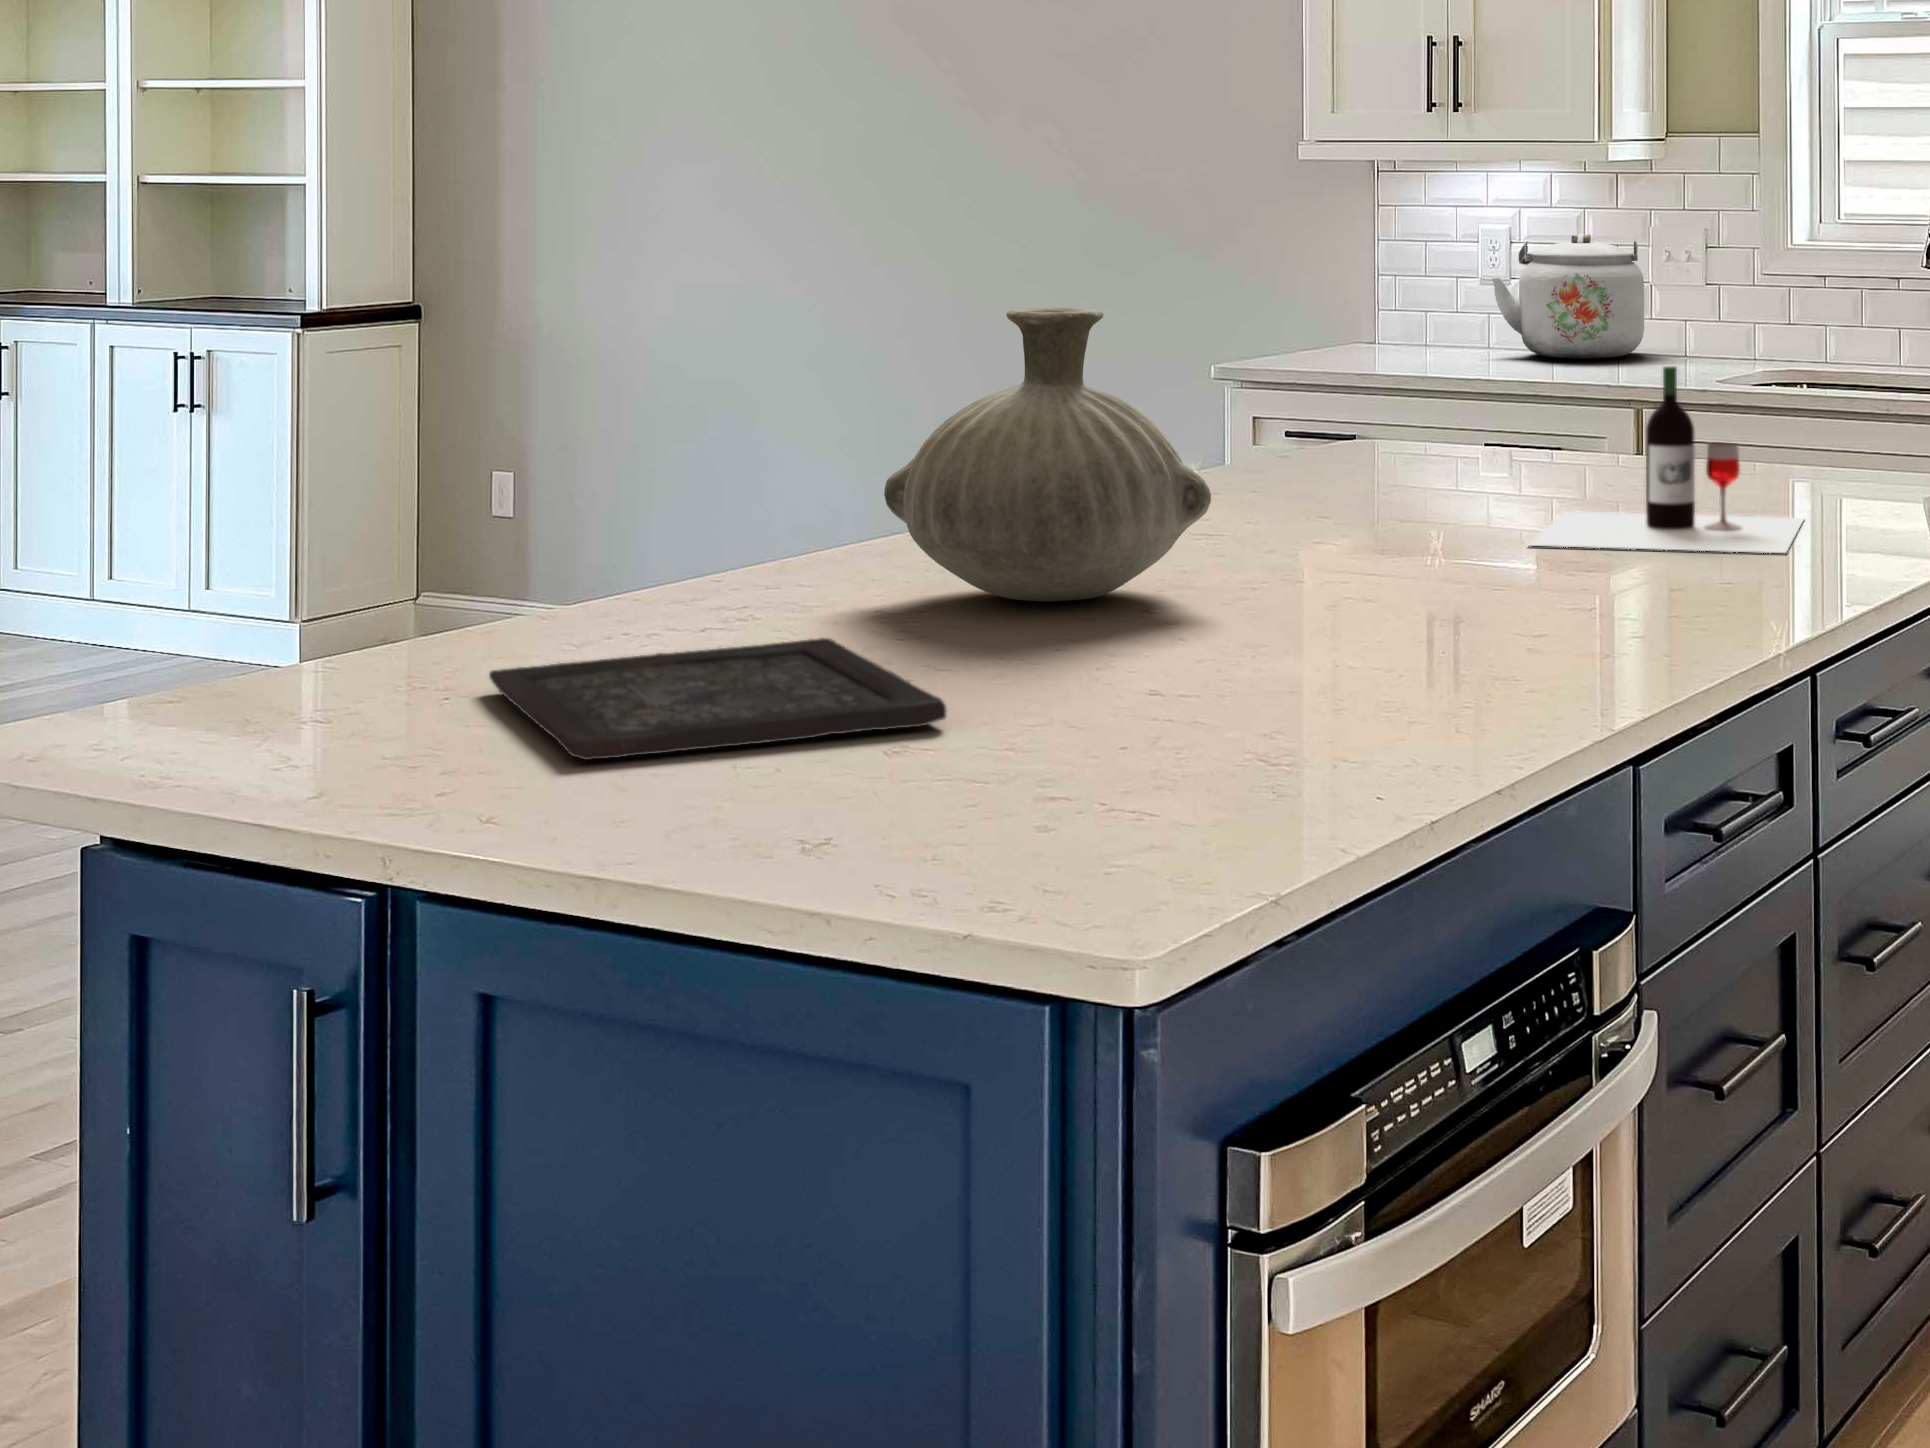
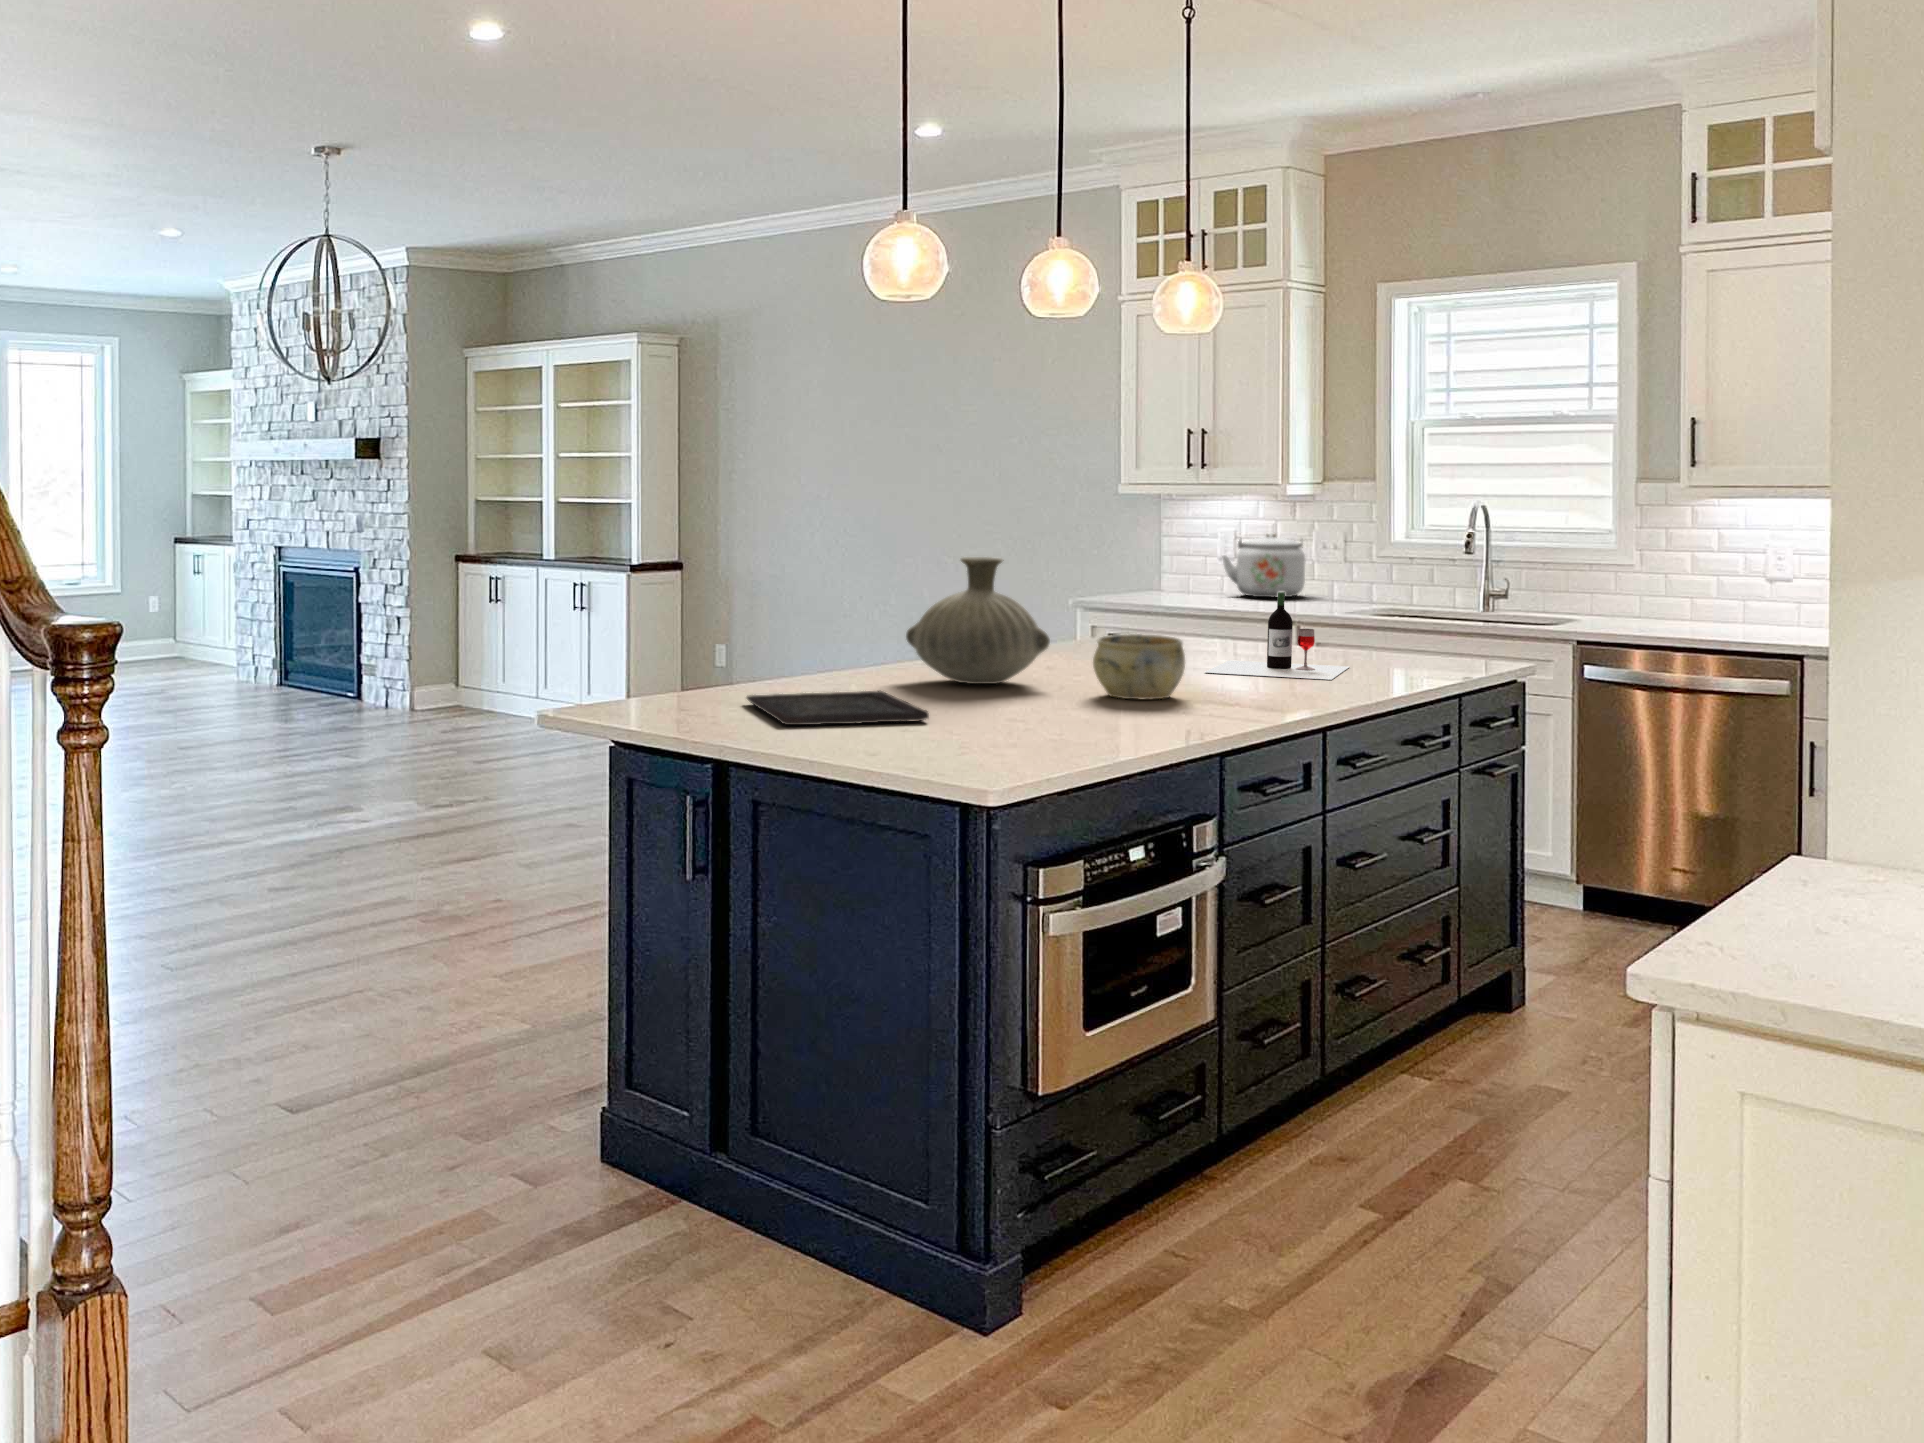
ceramic bowl: none [1310,475,1510,629] -> present [1093,634,1185,699]

